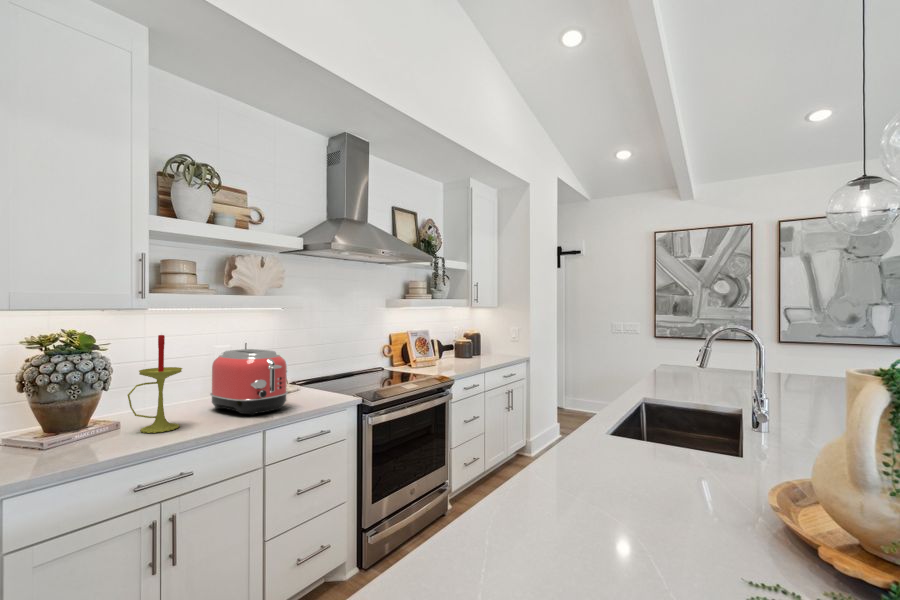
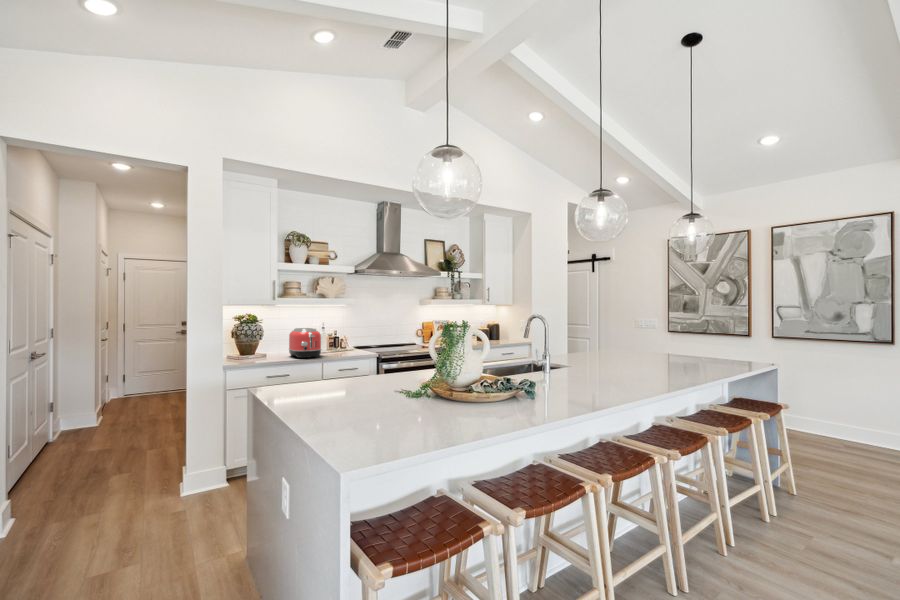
candle: present [128,335,182,433] -> none [249,319,271,361]

